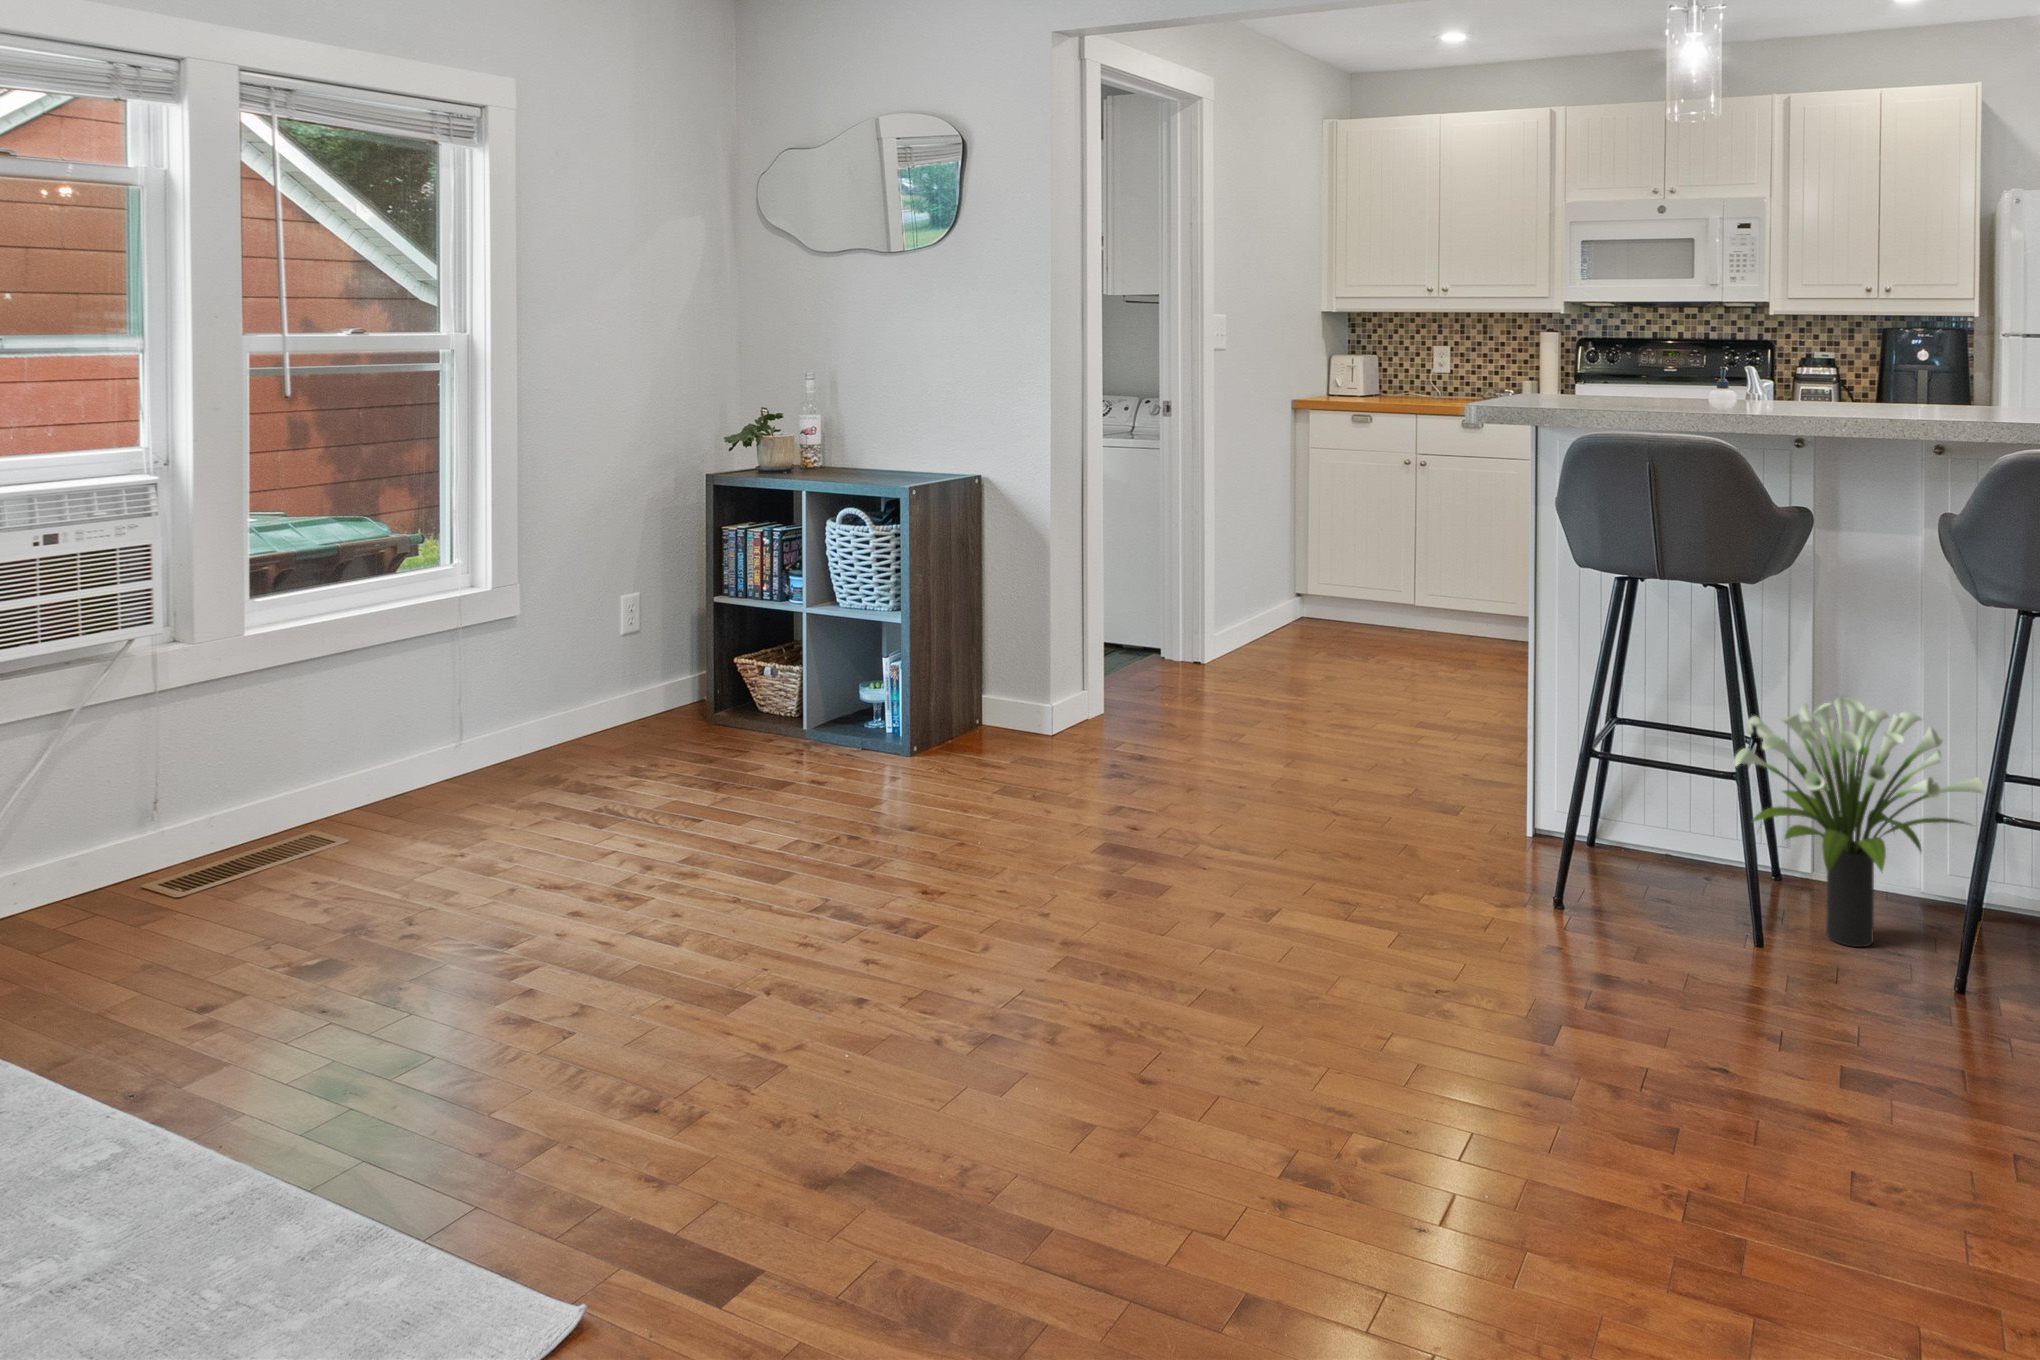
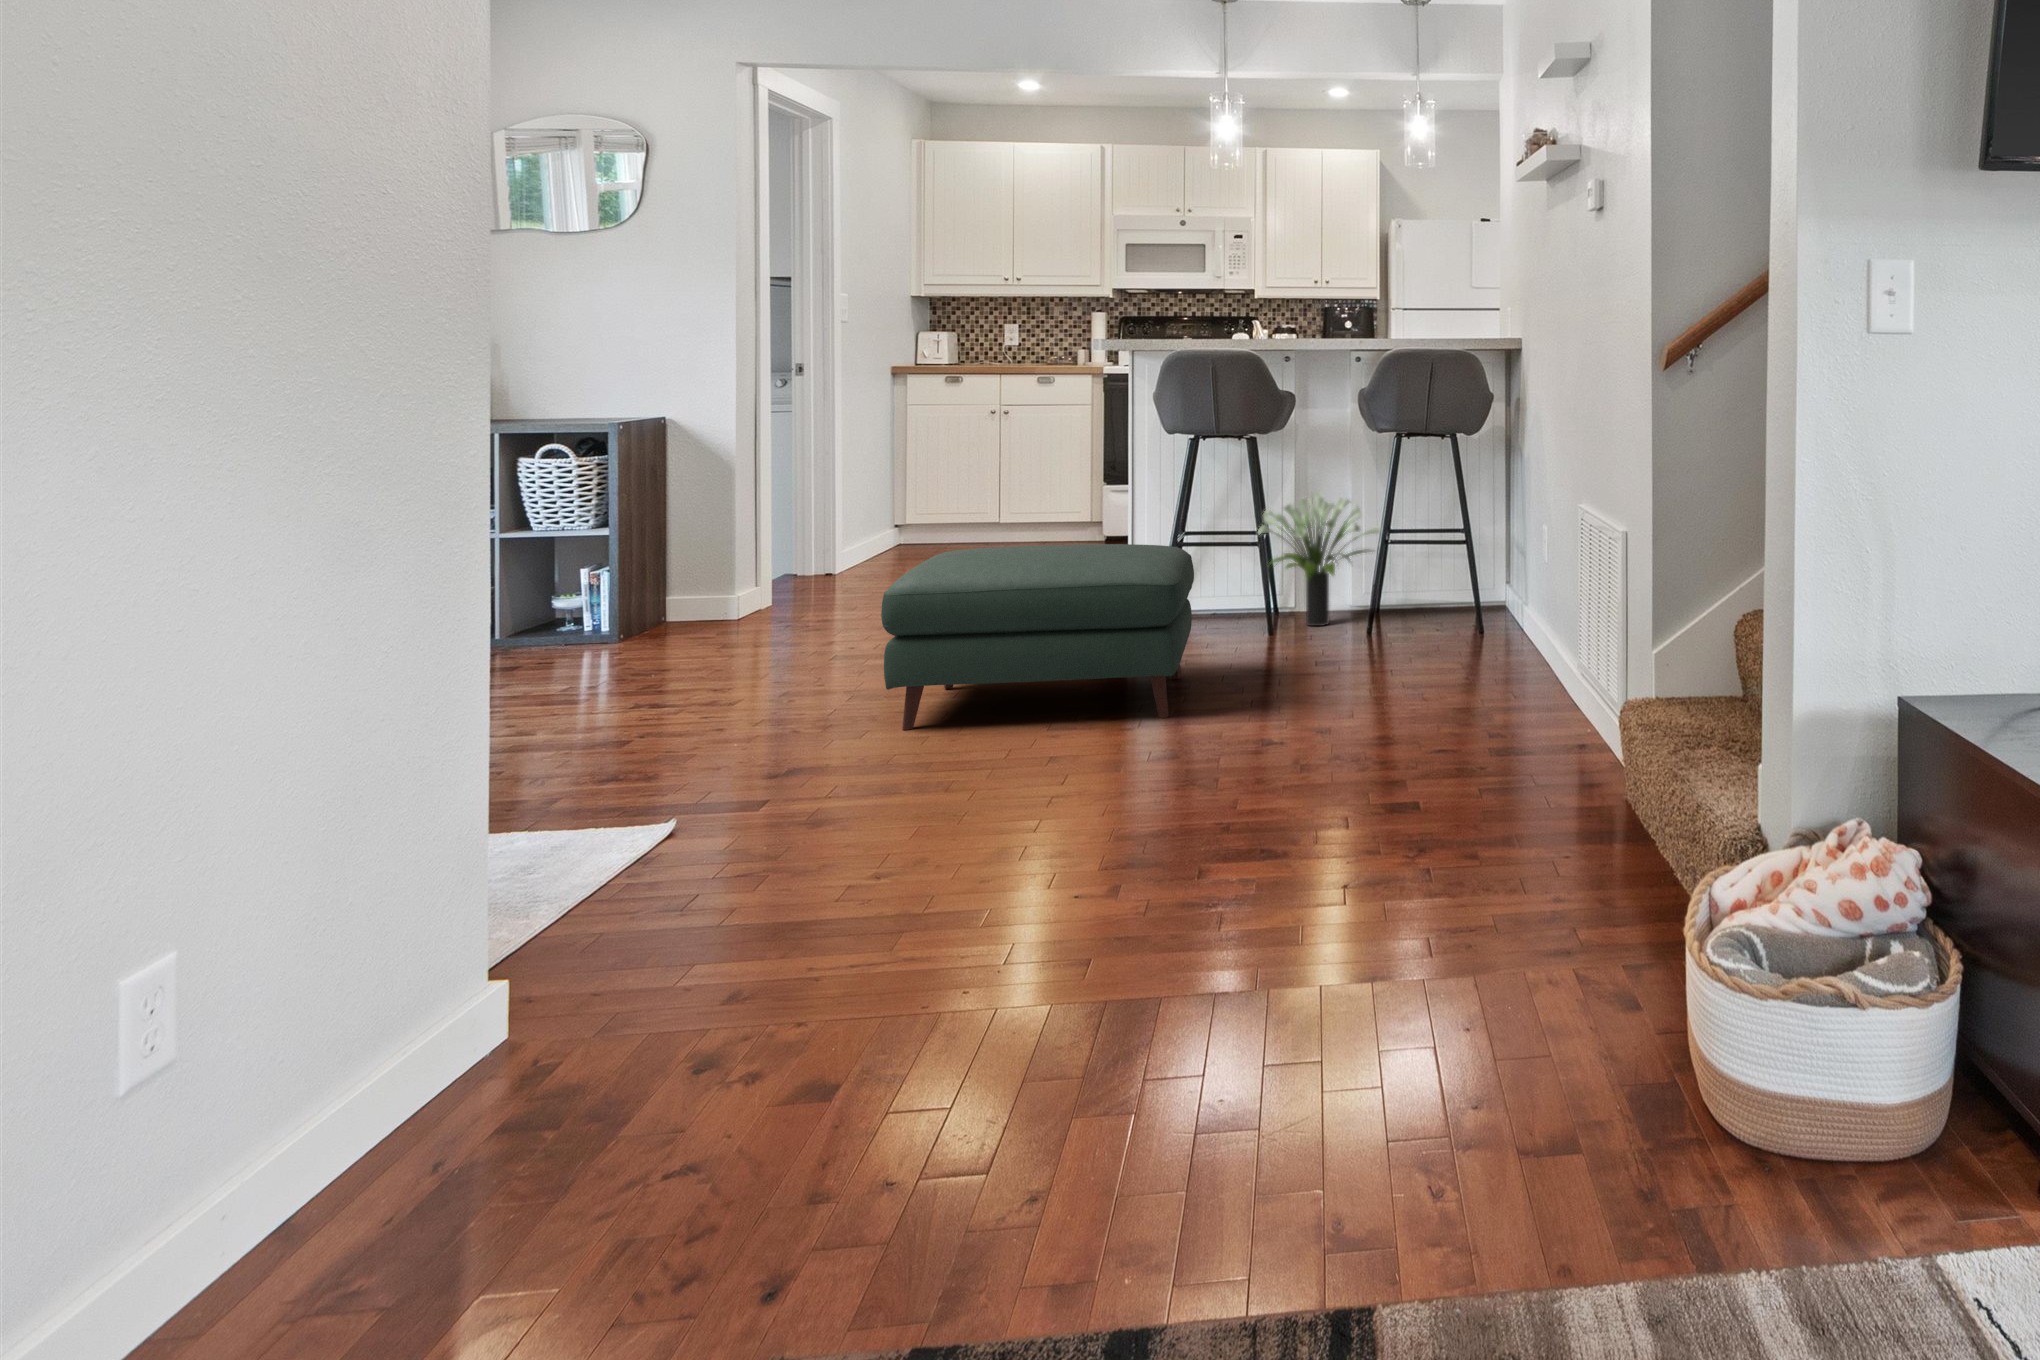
ottoman: none [1018,769,1583,1229] -> present [881,544,1194,730]

